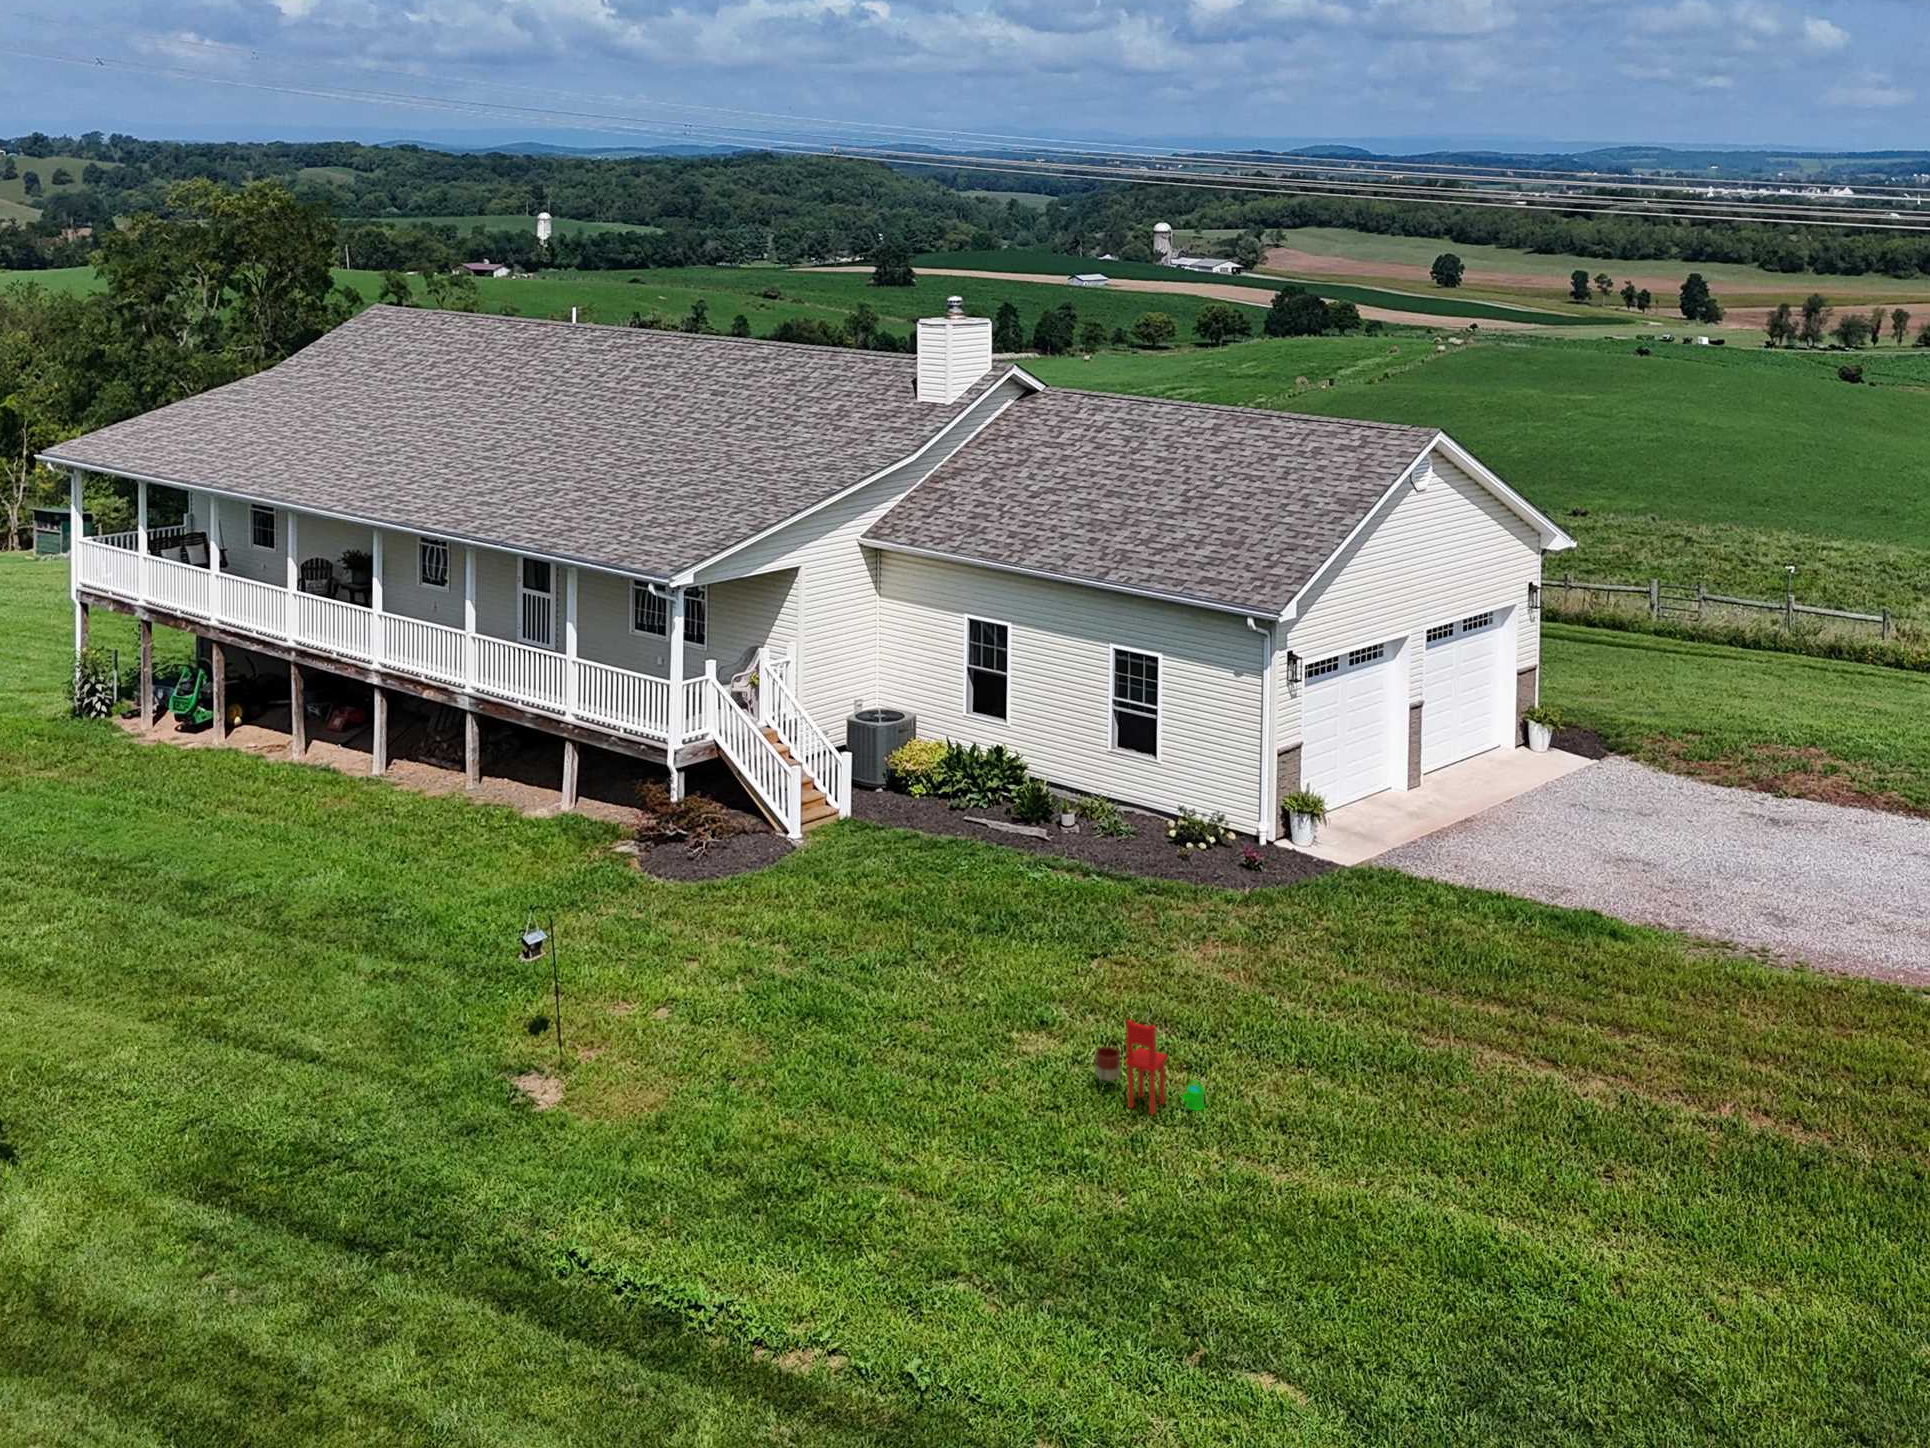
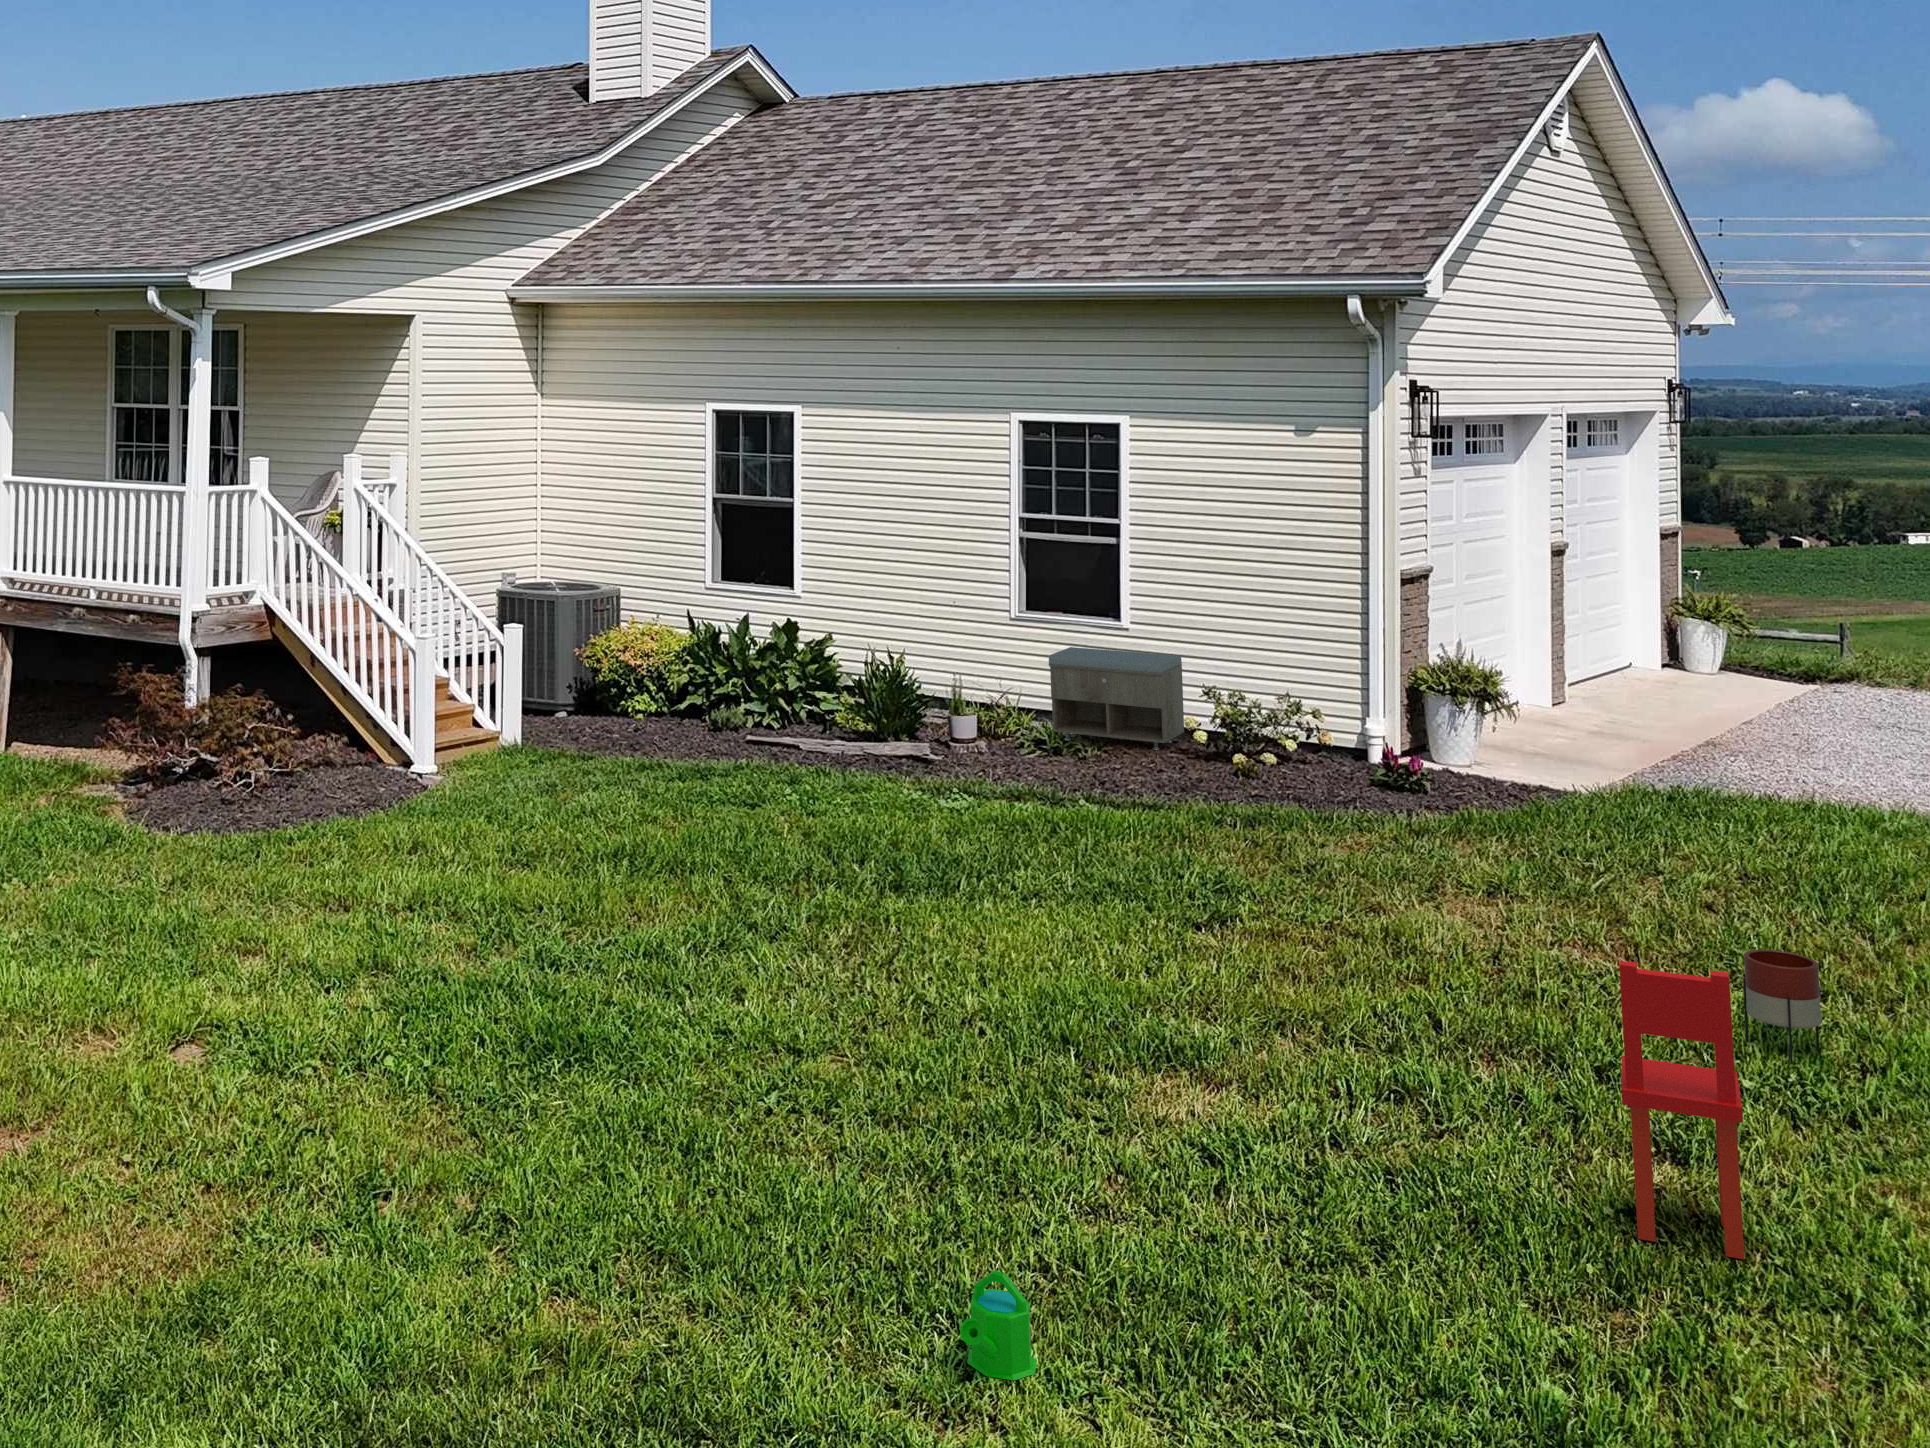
storage bench: none [1115,773,1182,834] -> present [1049,647,1184,750]
planter: present [1096,1047,1121,1081] -> present [1743,950,1821,1063]
watering can: present [1182,1080,1205,1110] -> present [960,1270,1036,1380]

